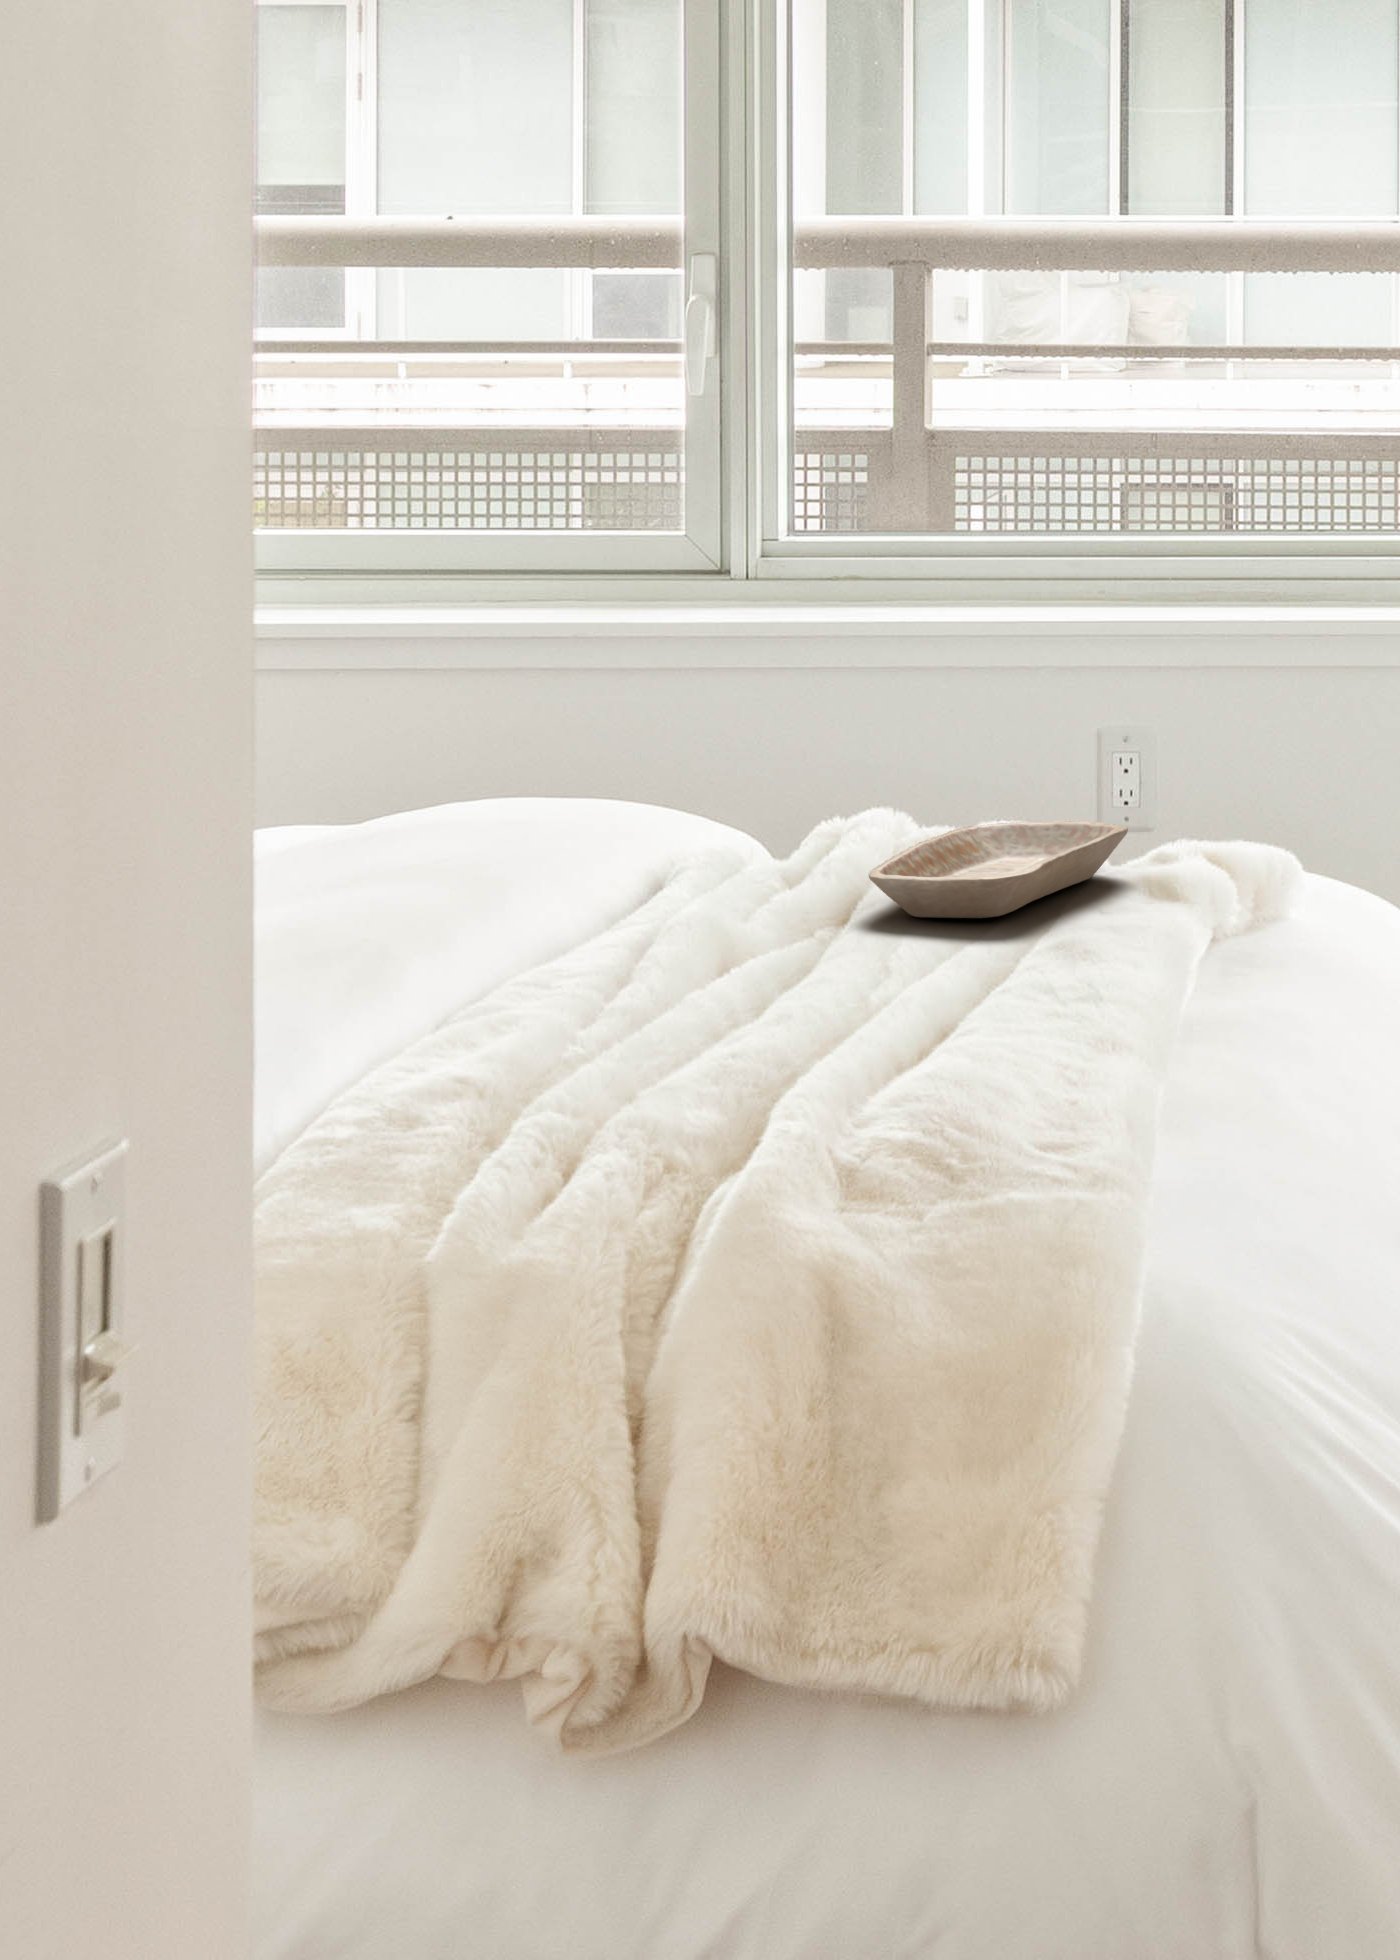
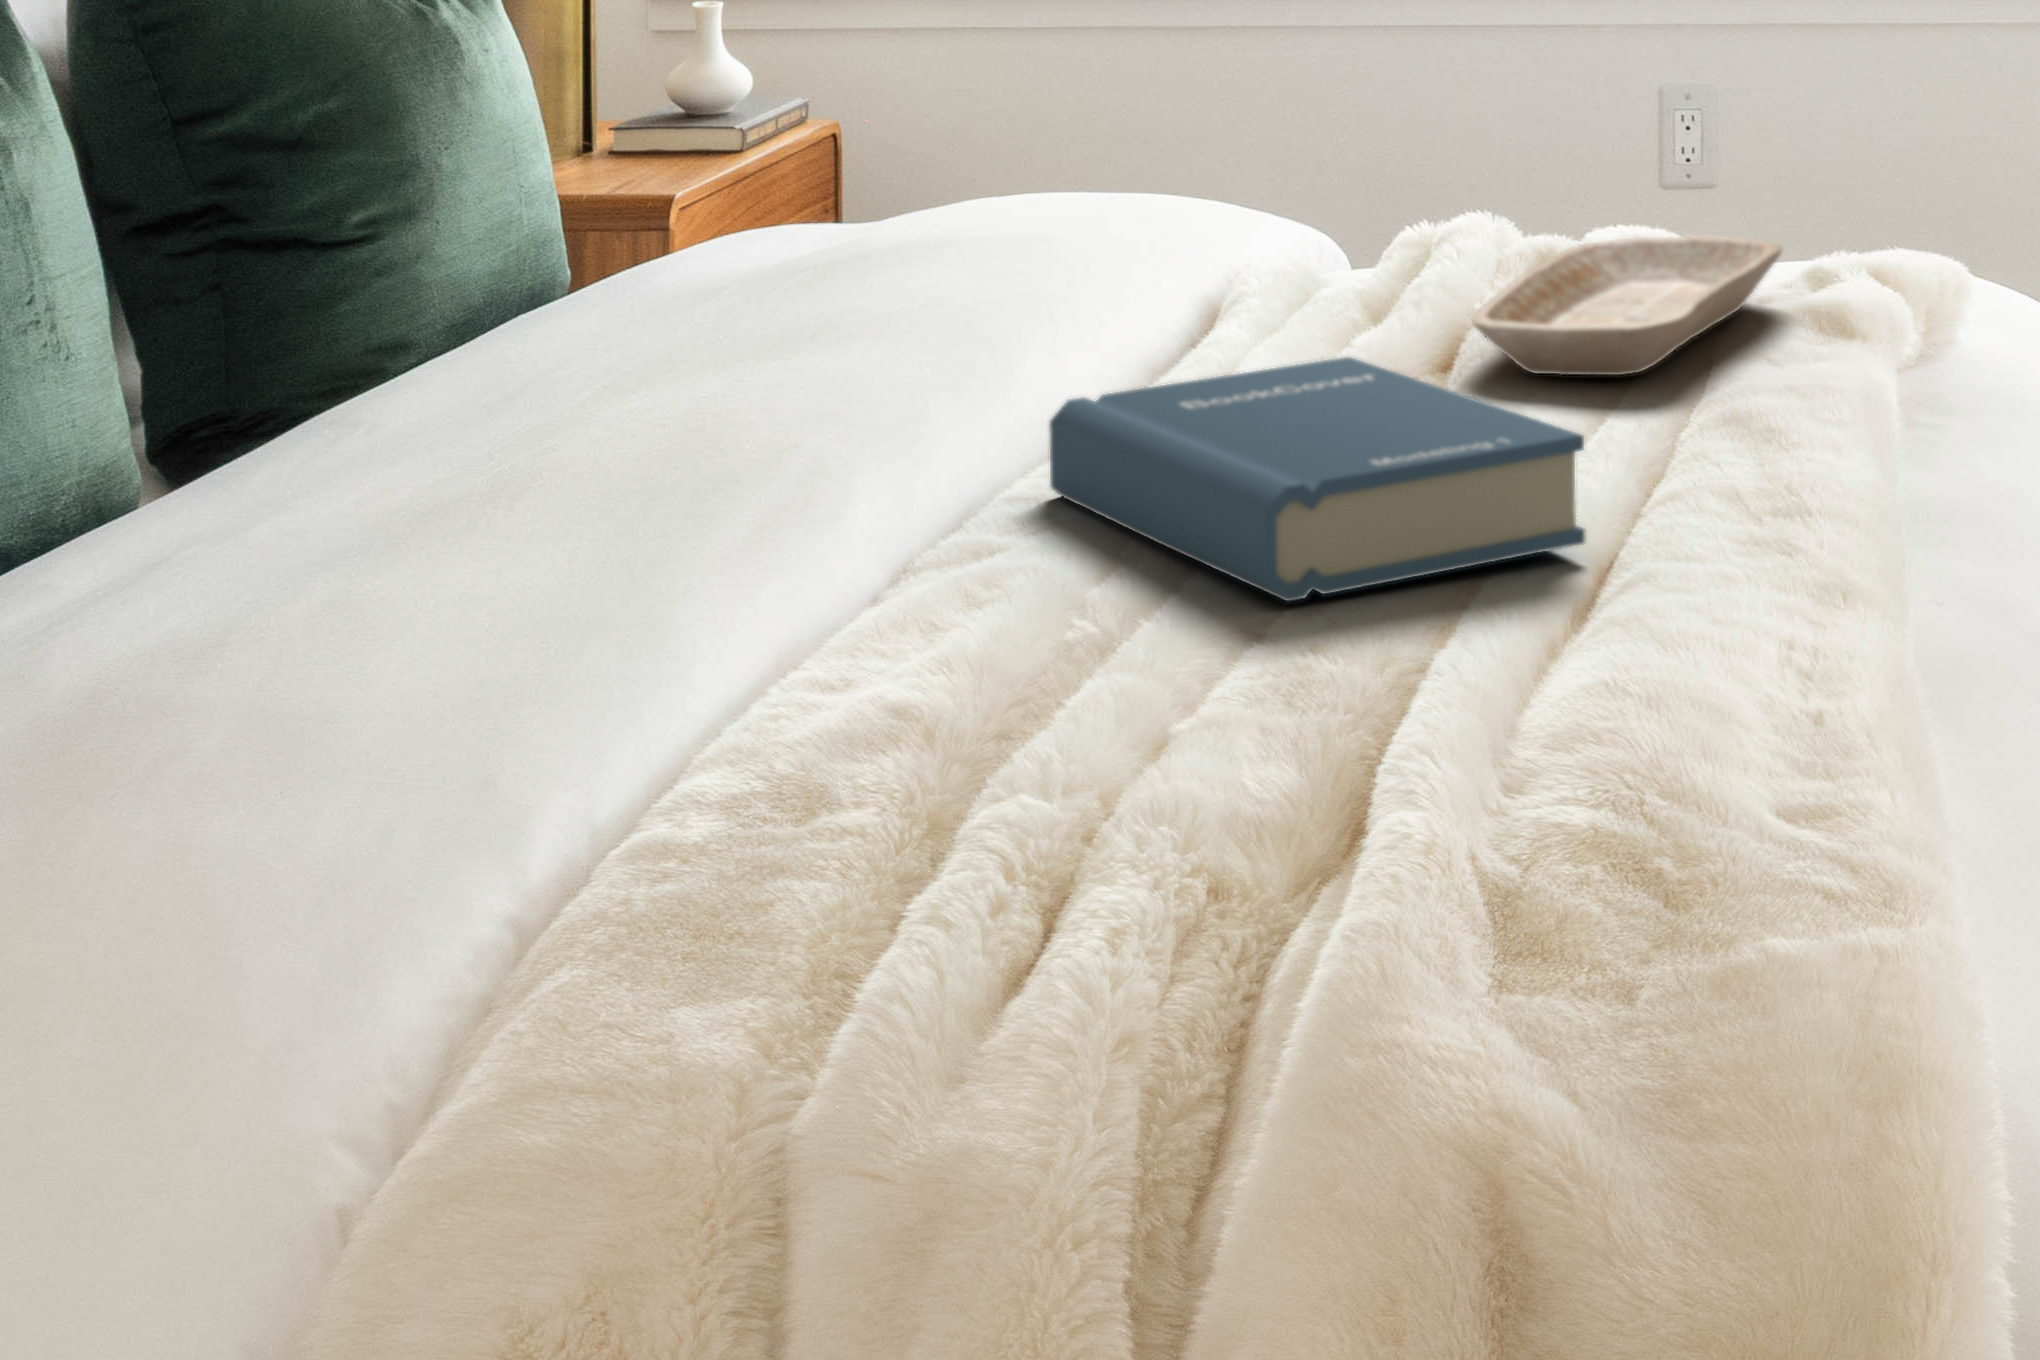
hardback book: none [550,889,933,1037] -> present [1049,357,1586,601]

